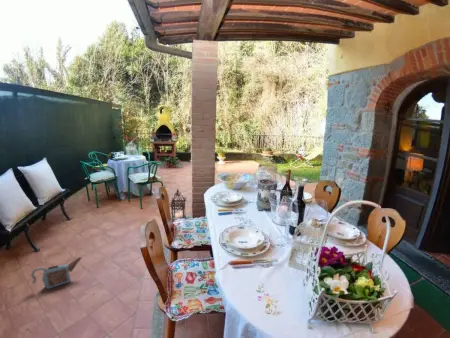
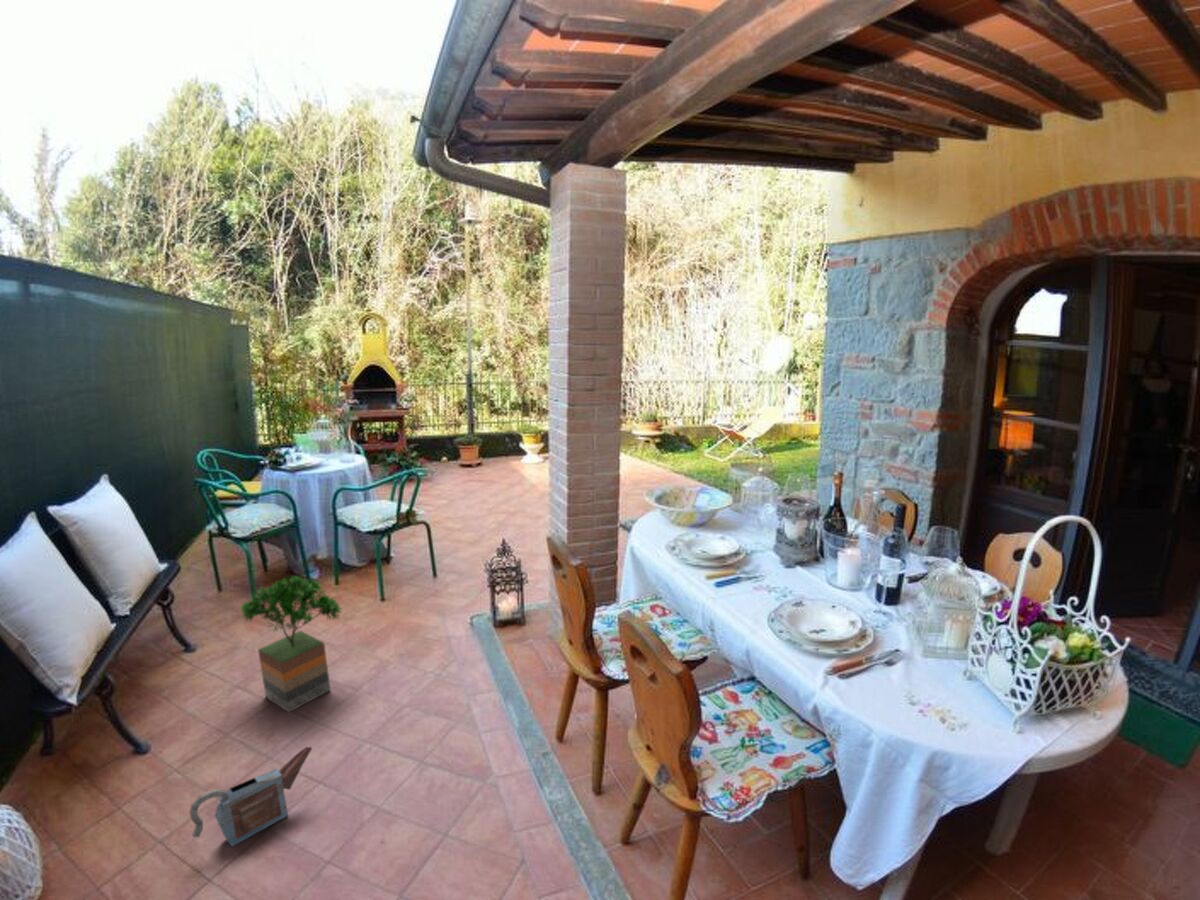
potted tree: none [74,195,112,246] -> present [241,576,341,712]

